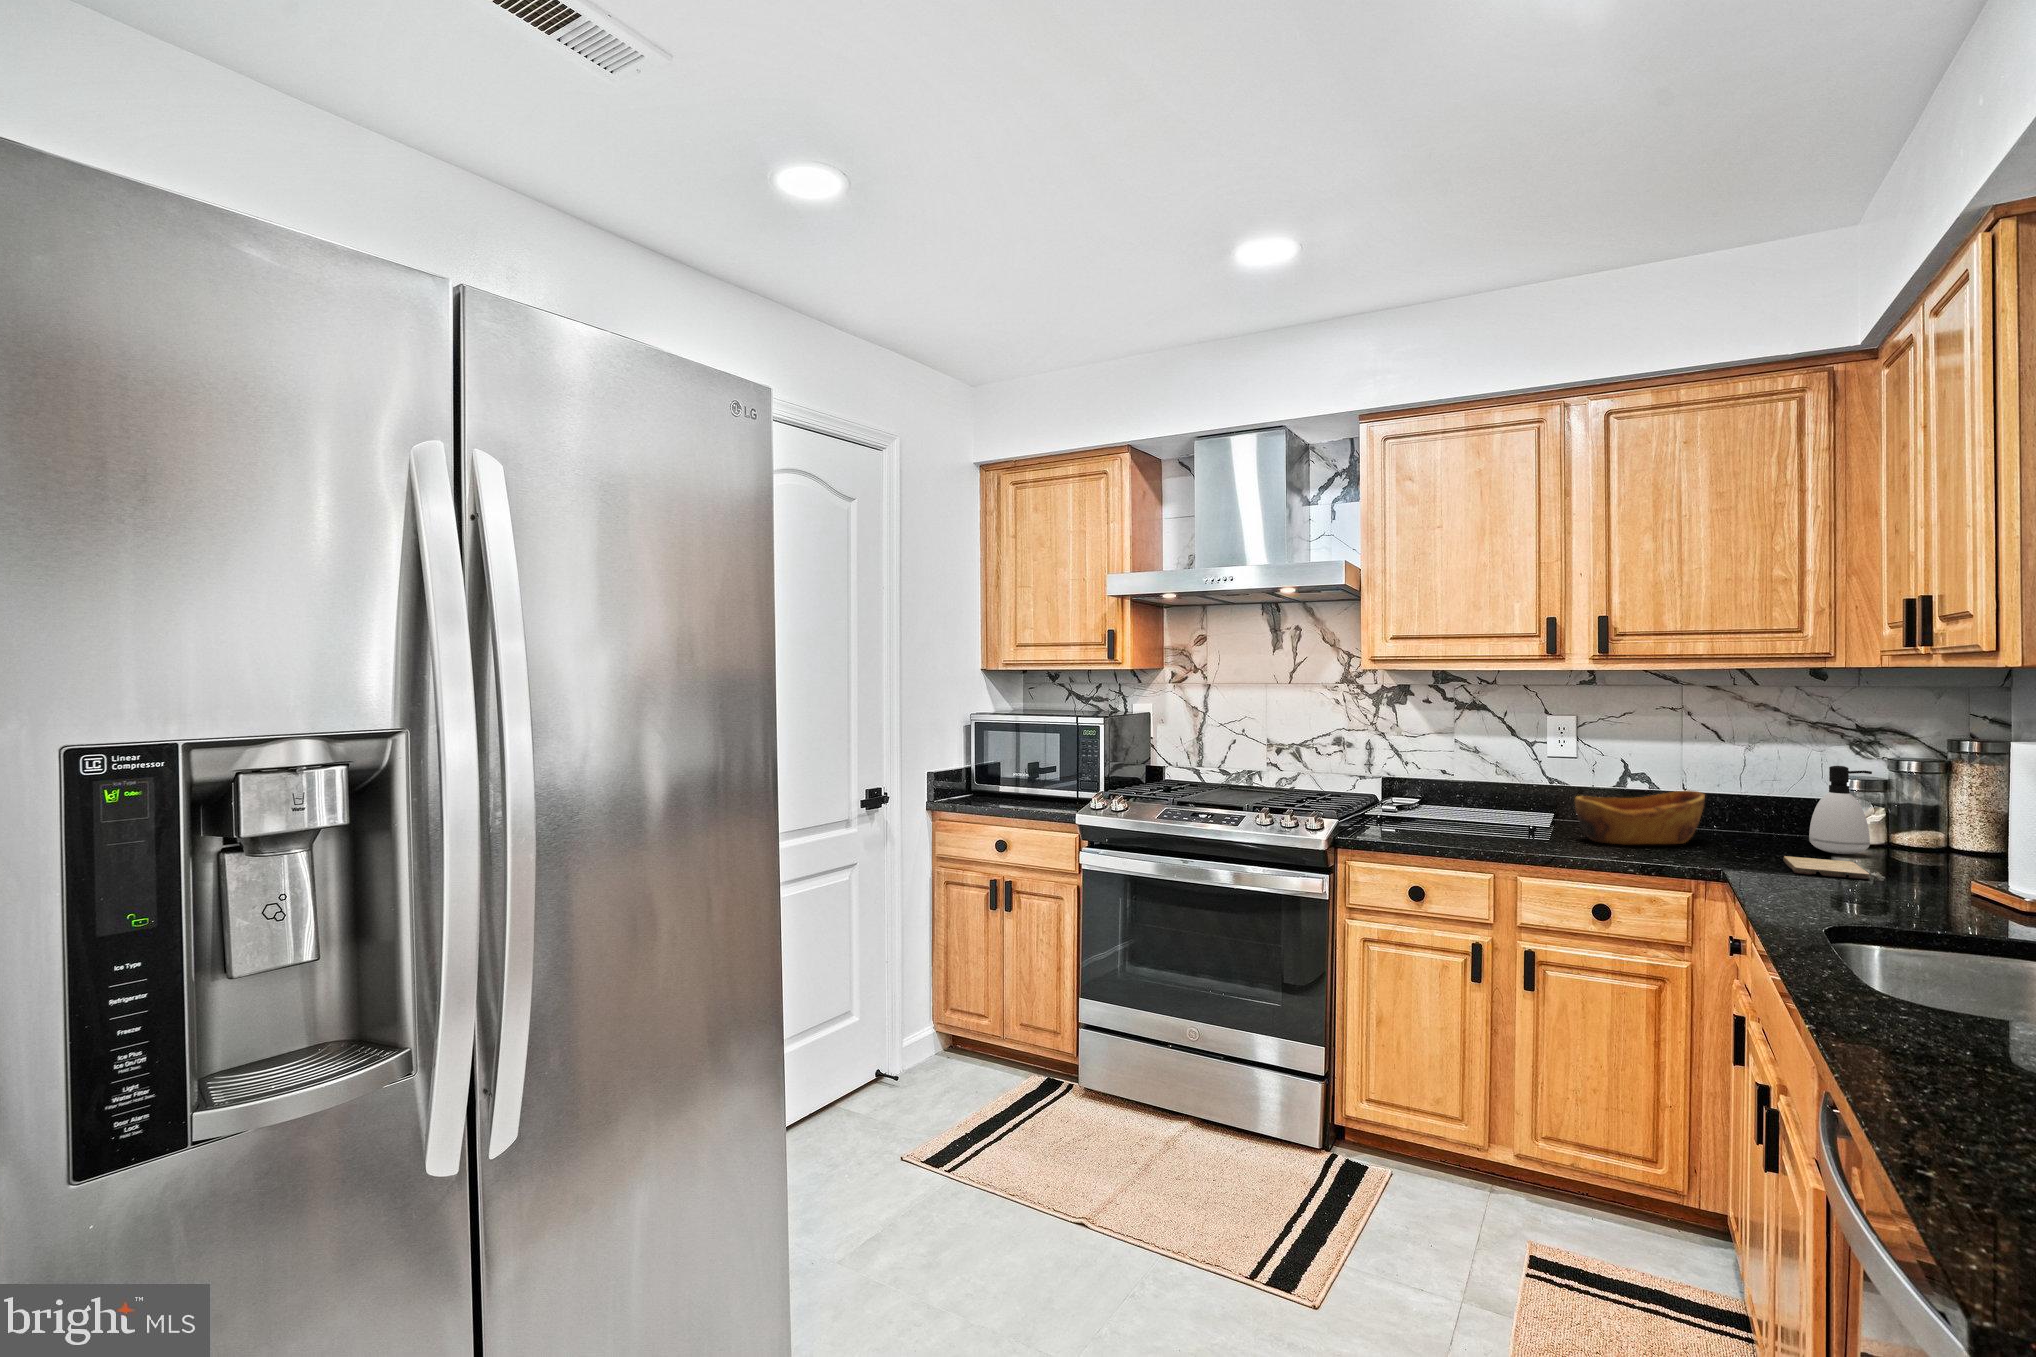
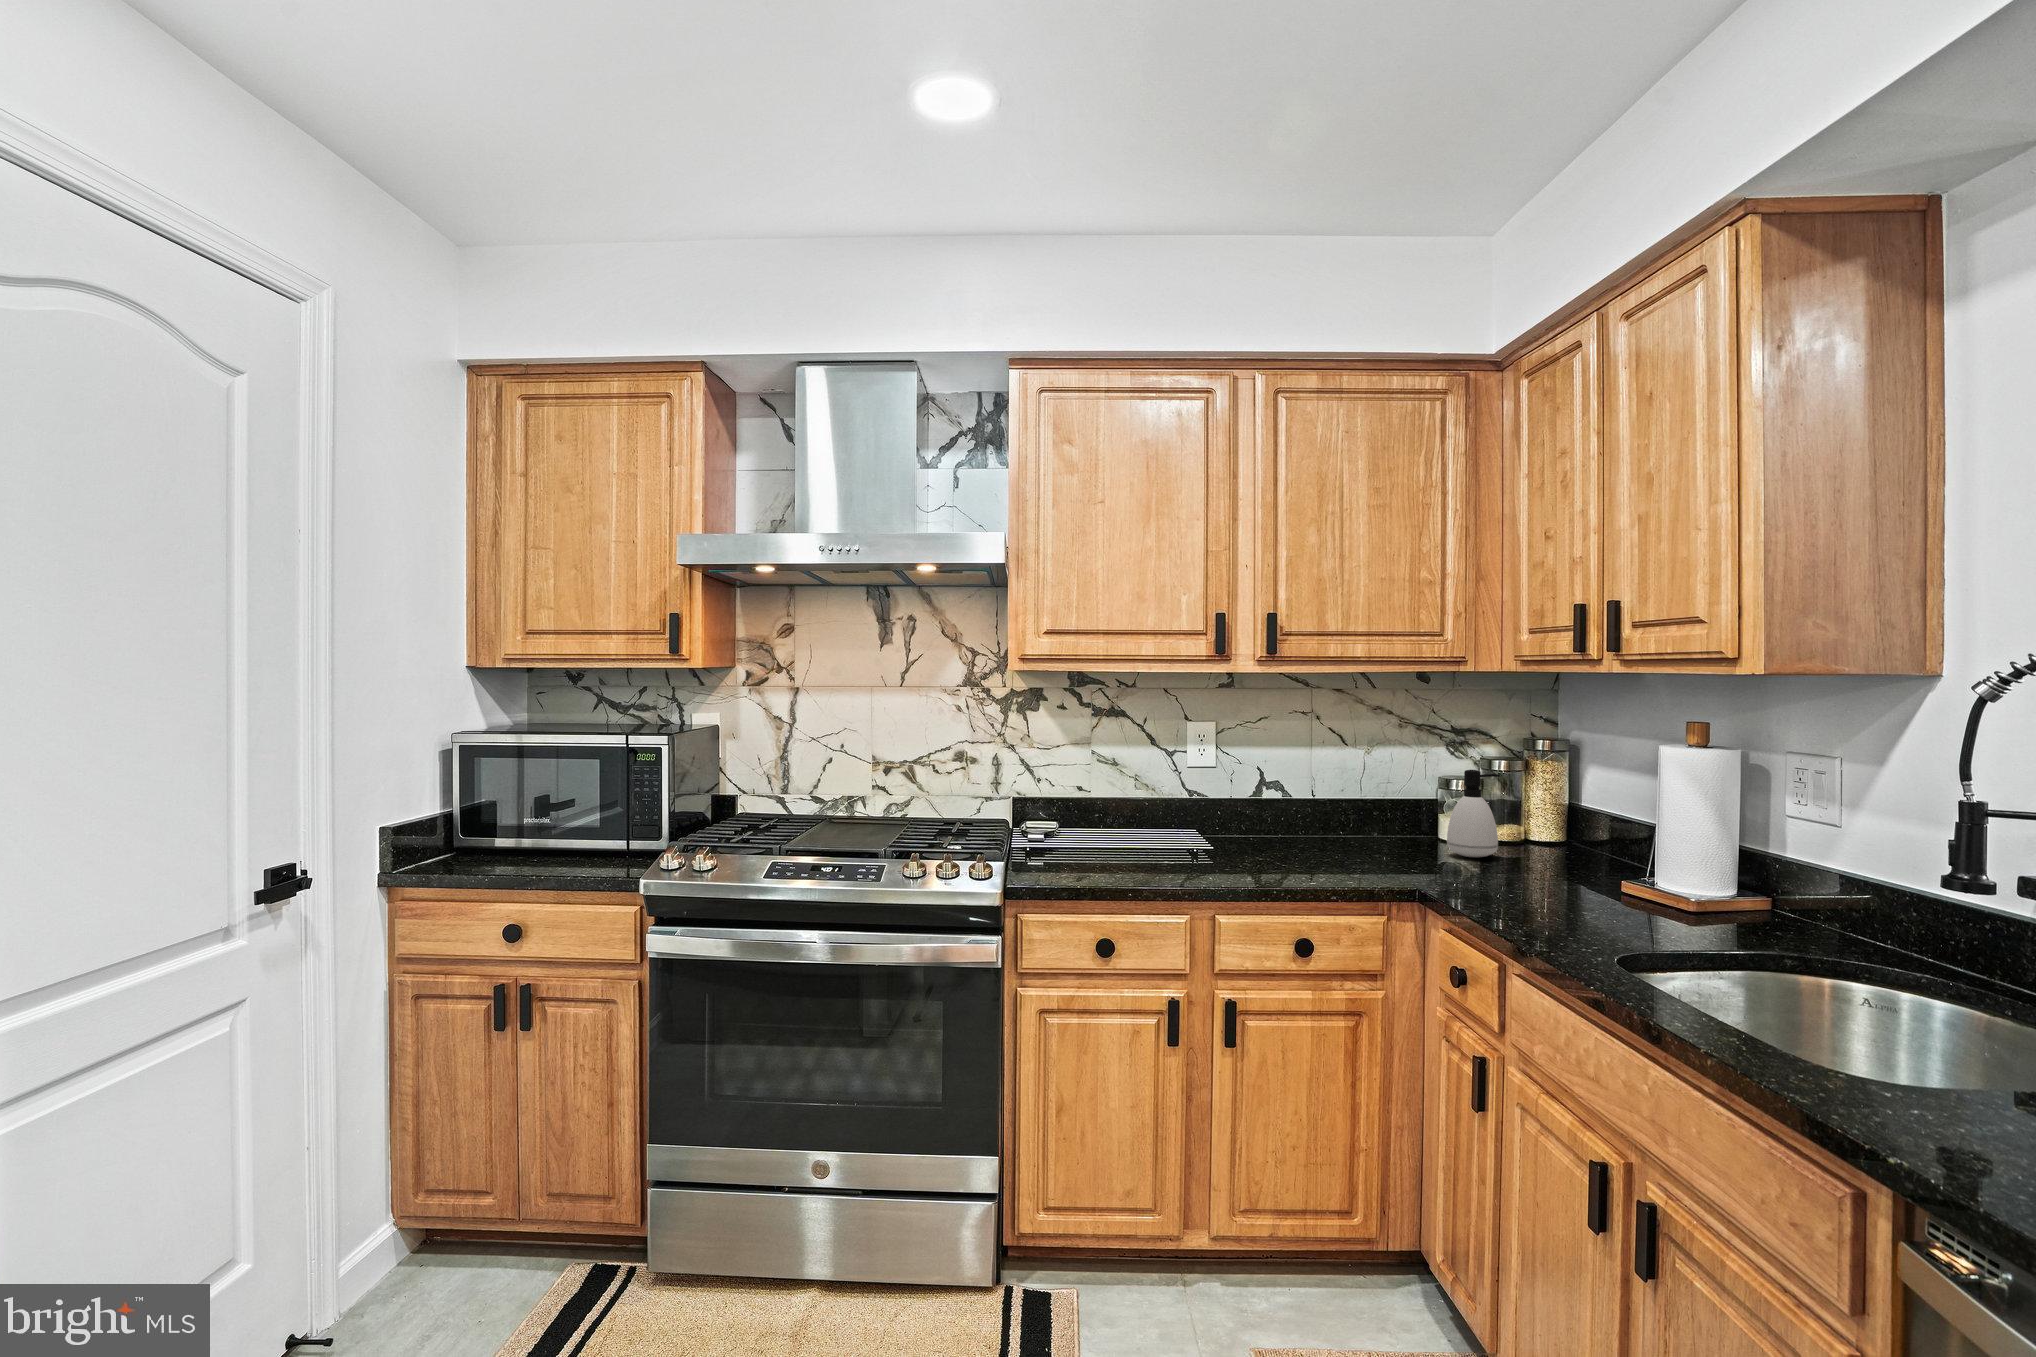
wooden bowl: present [1575,790,1705,844] -> none [1253,800,1364,866]
cutting board: present [1783,856,1870,879] -> none [1453,868,1549,890]

